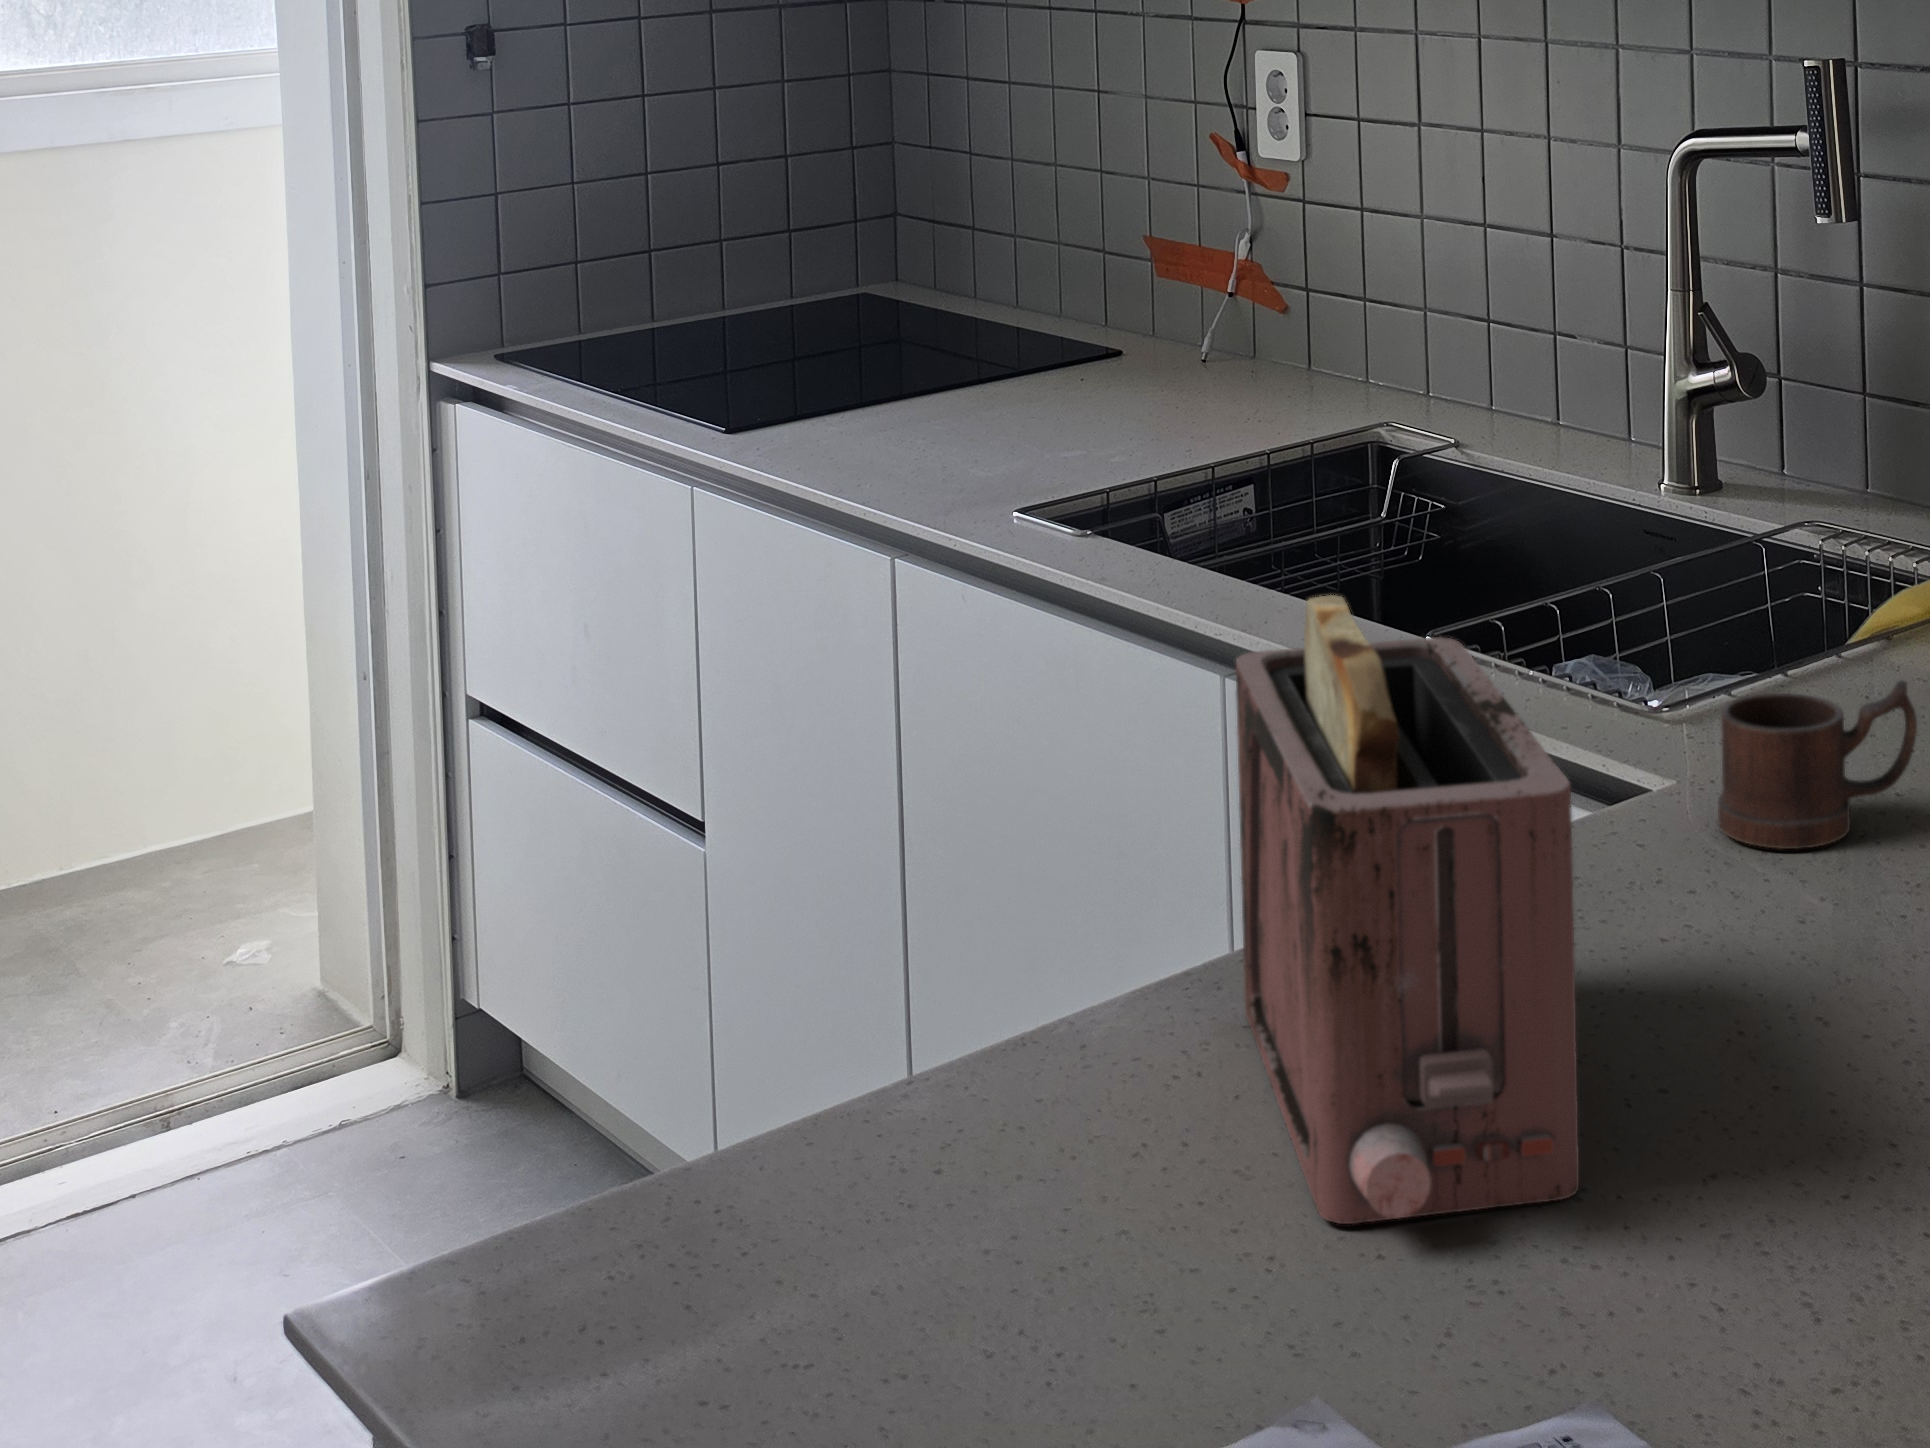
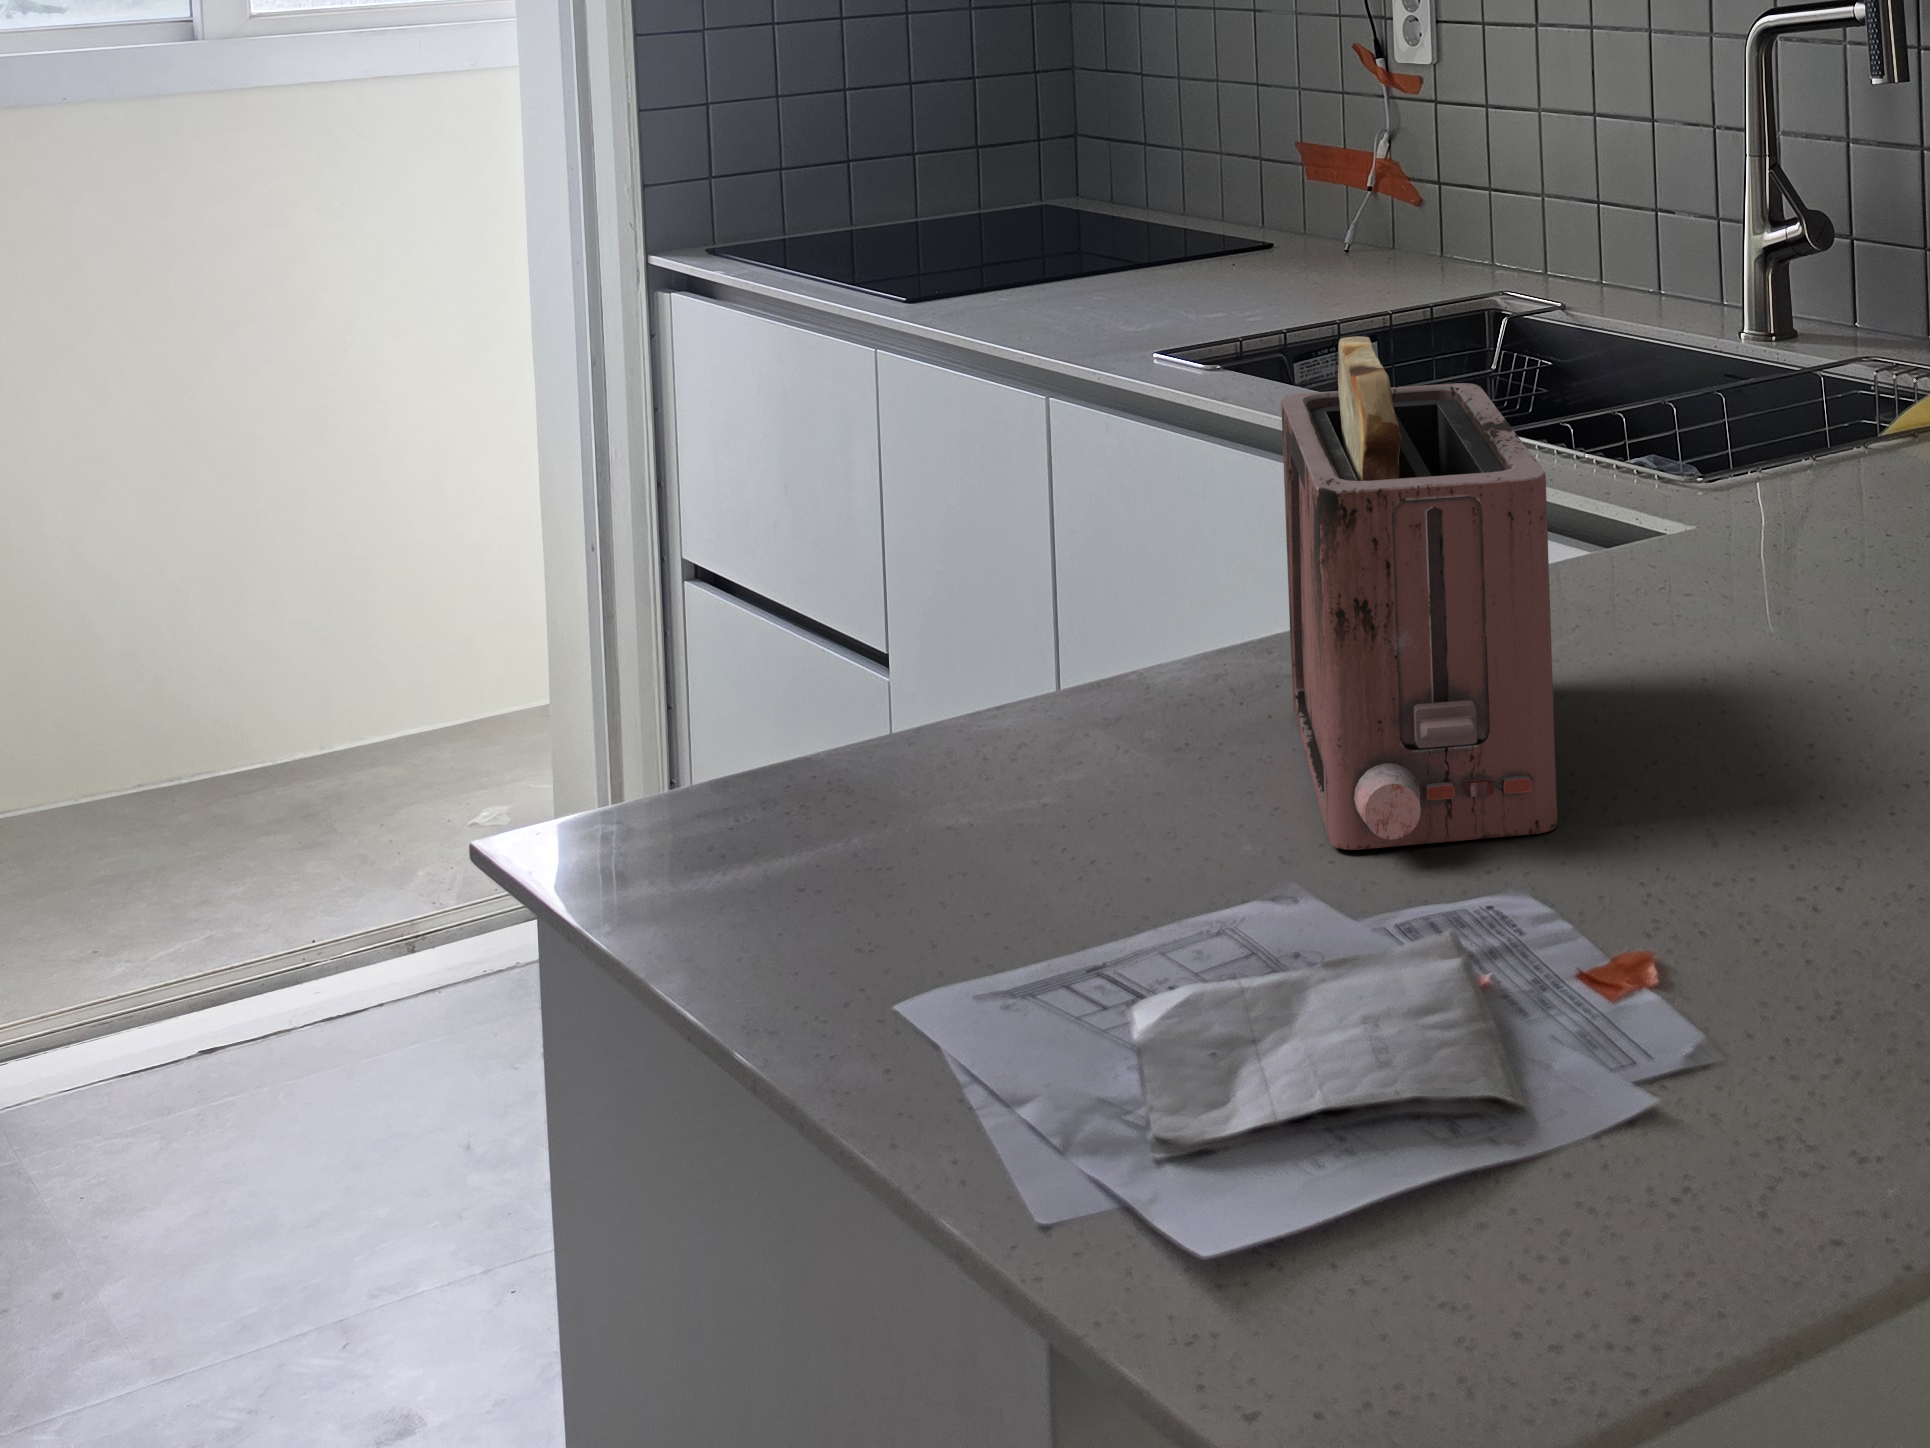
mug: present [1718,680,1917,849] -> none [1734,445,1909,591]

